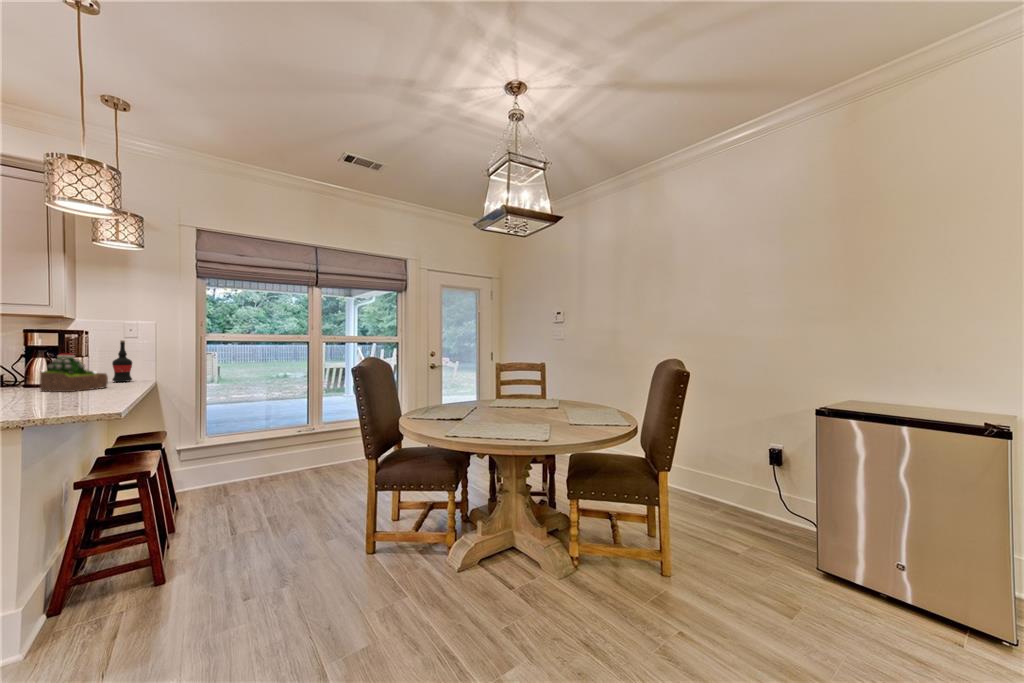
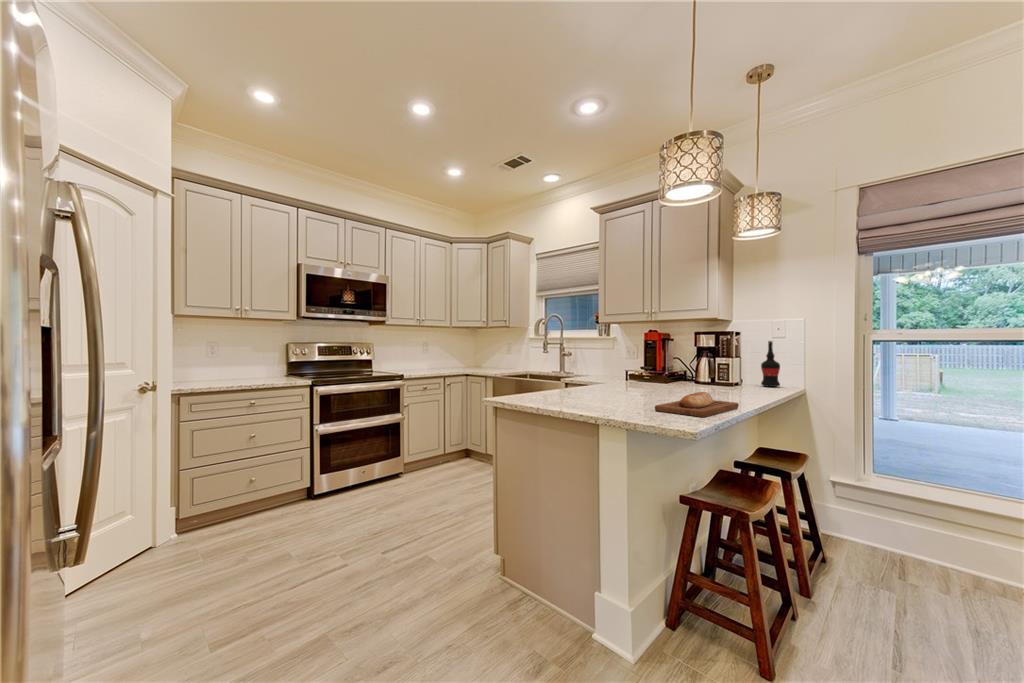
succulent plant: present [40,353,108,392] -> none [695,353,749,392]
bread loaf: none [40,390,122,412] -> present [655,392,739,417]

